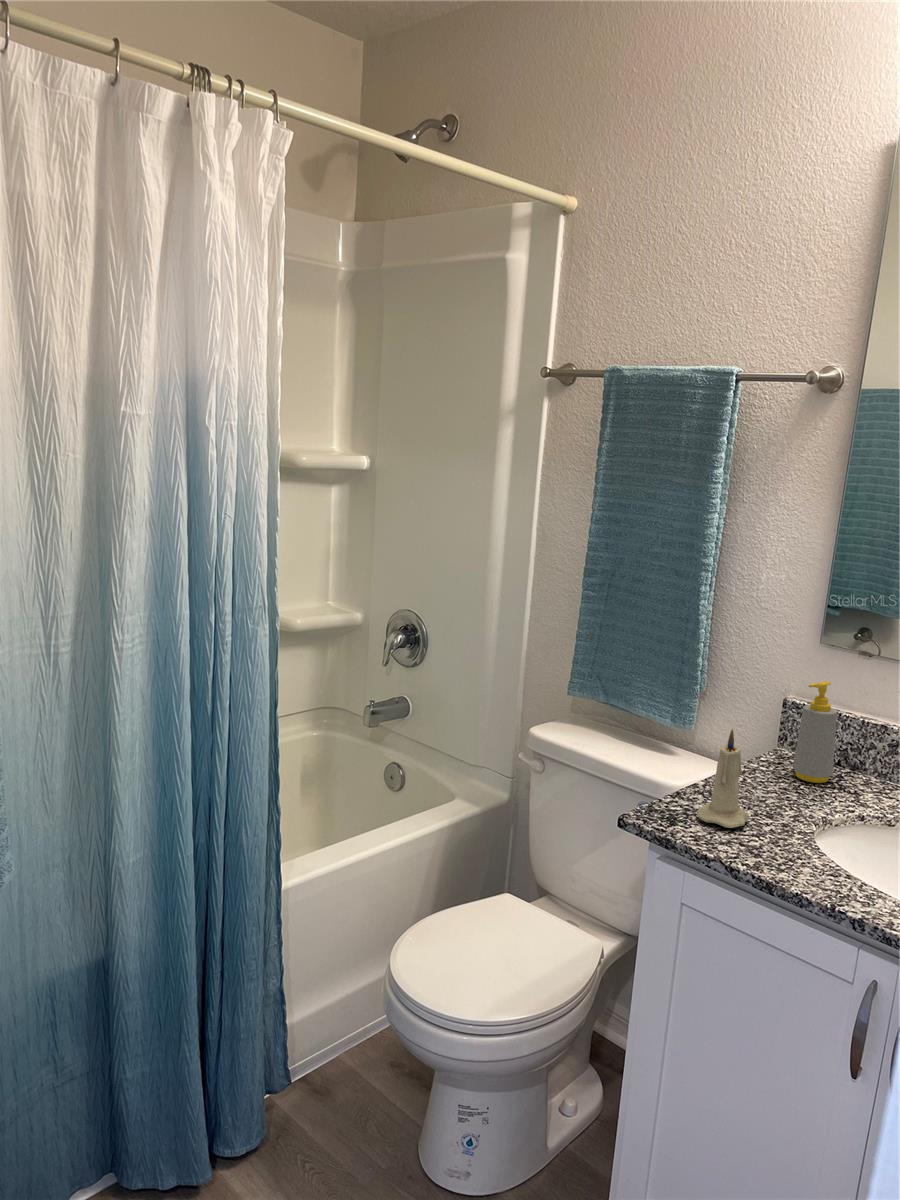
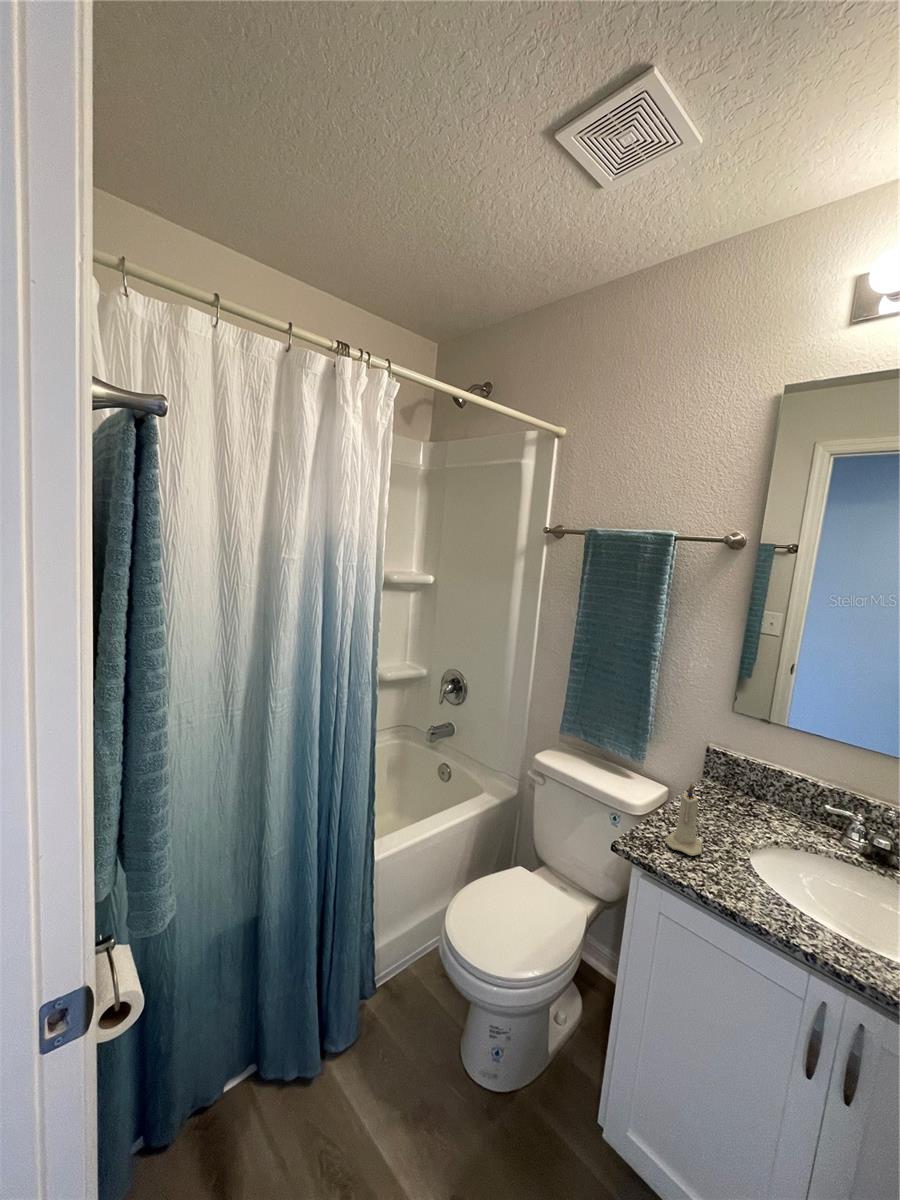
soap bottle: present [793,681,837,783] -> none [720,741,752,812]

